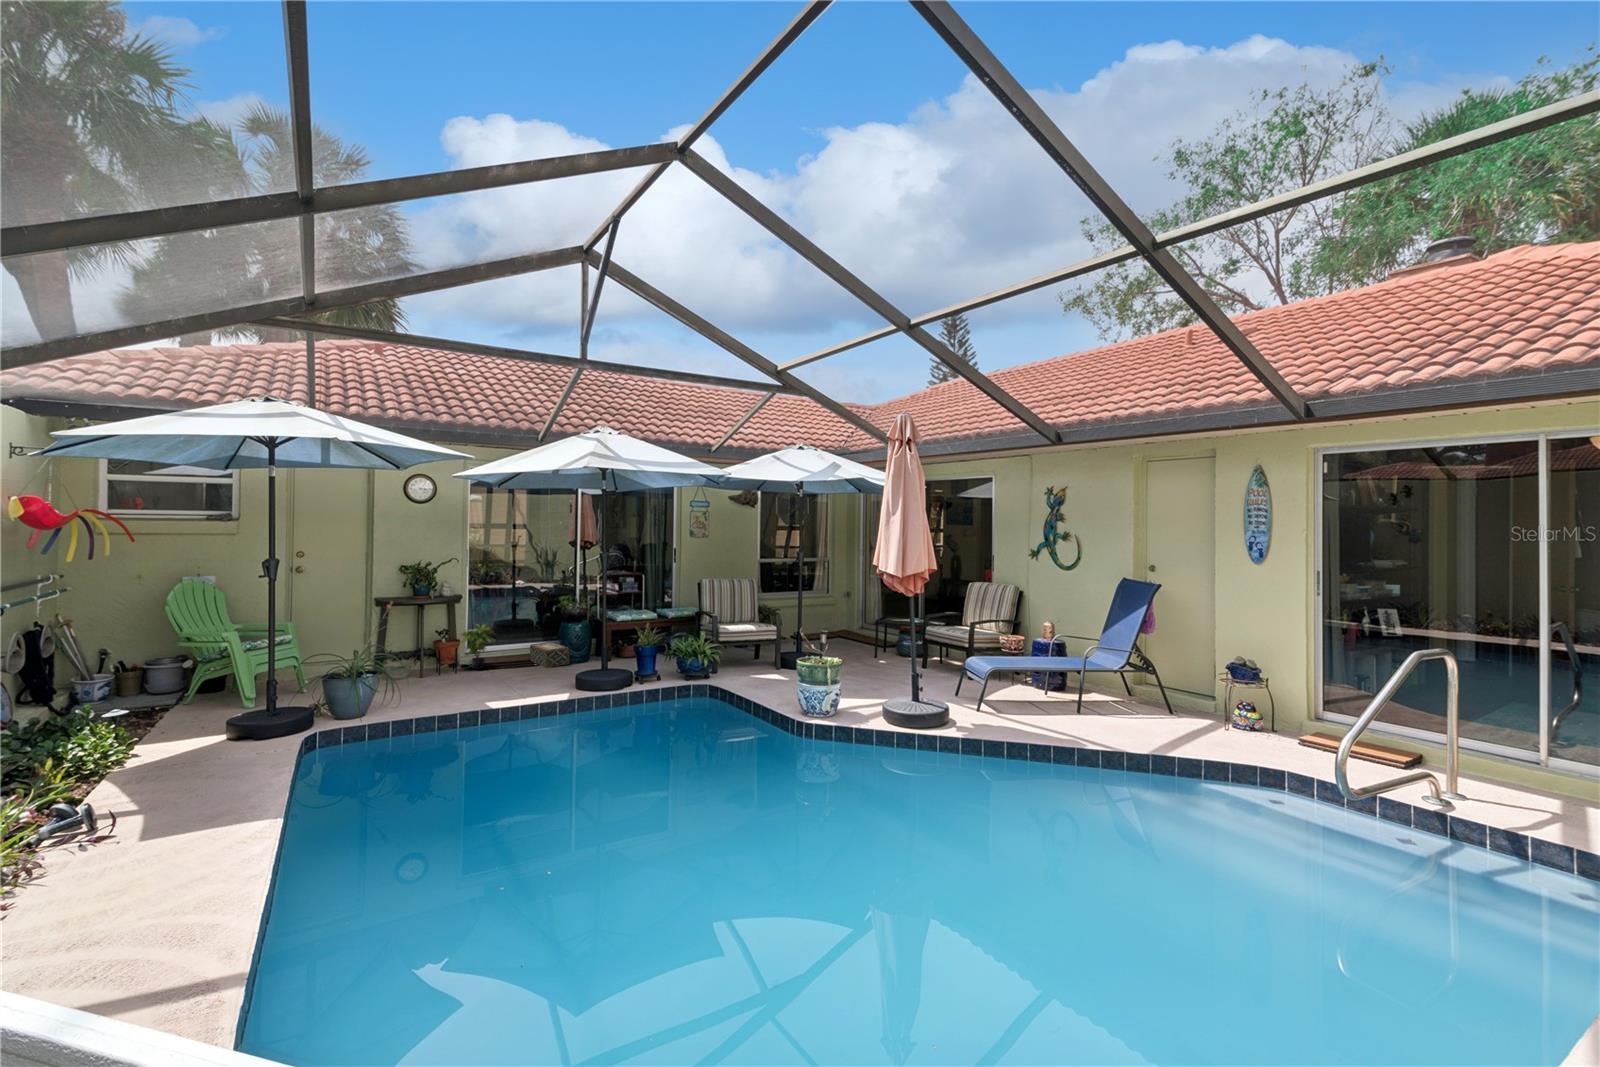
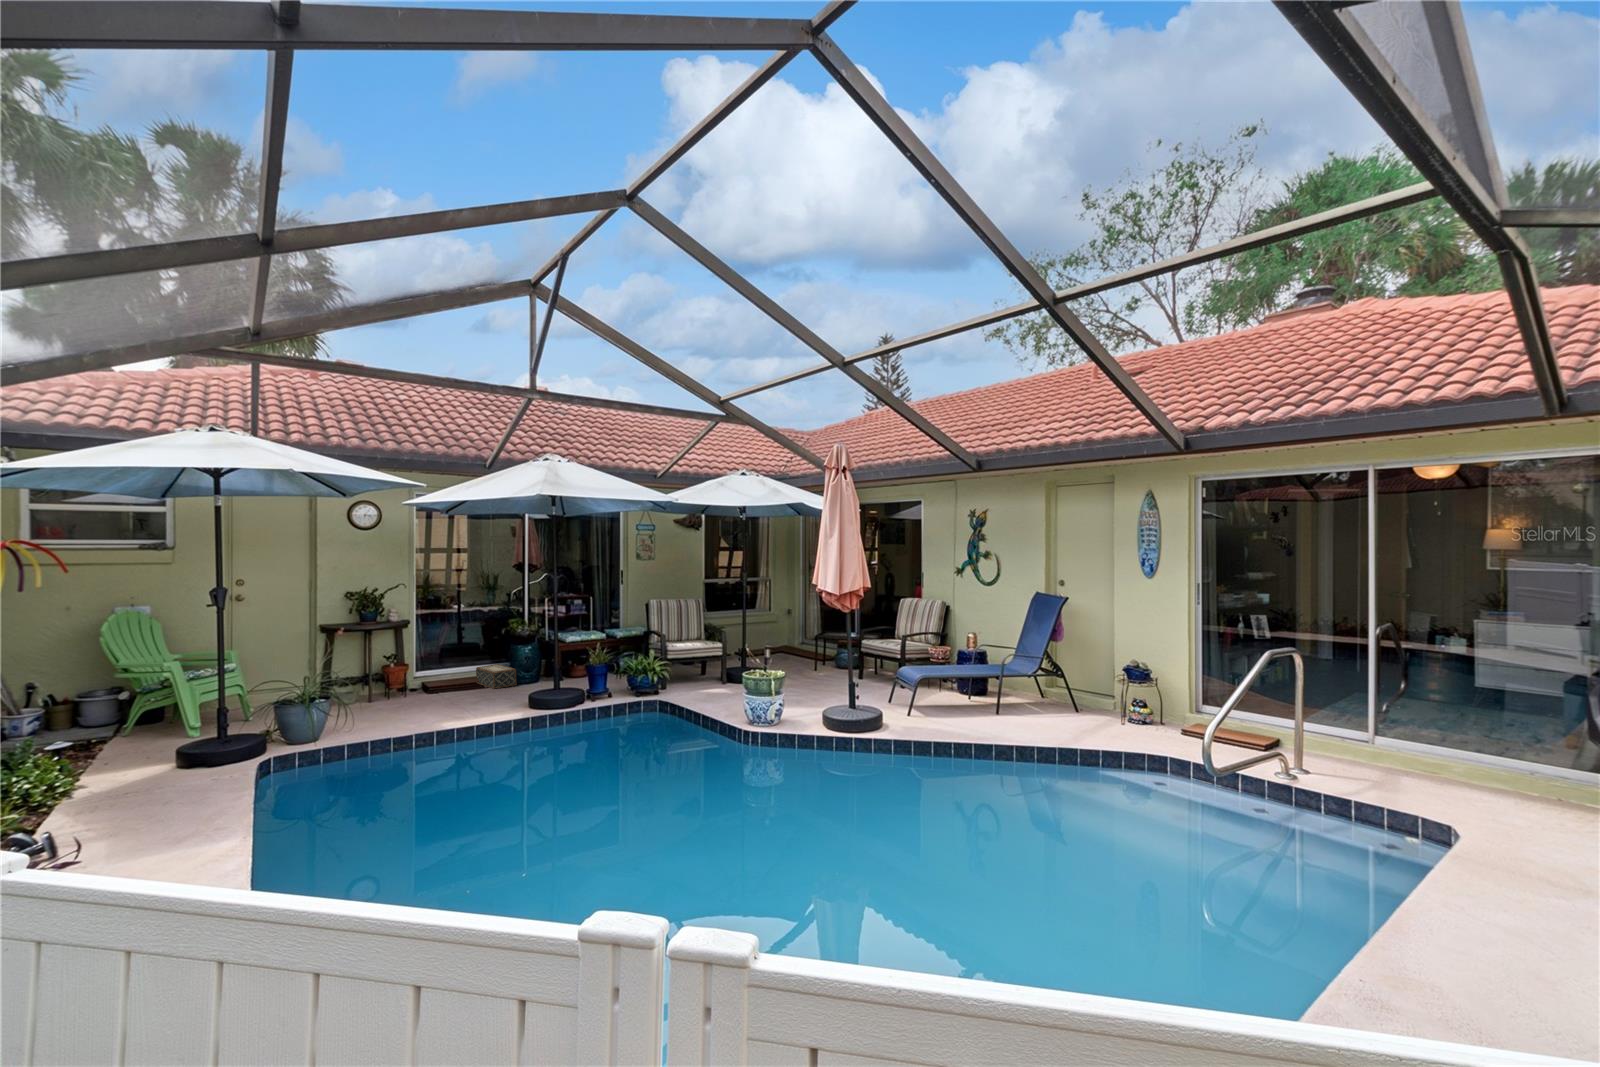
potted plant: present [461,625,496,669] -> none [404,648,443,692]

